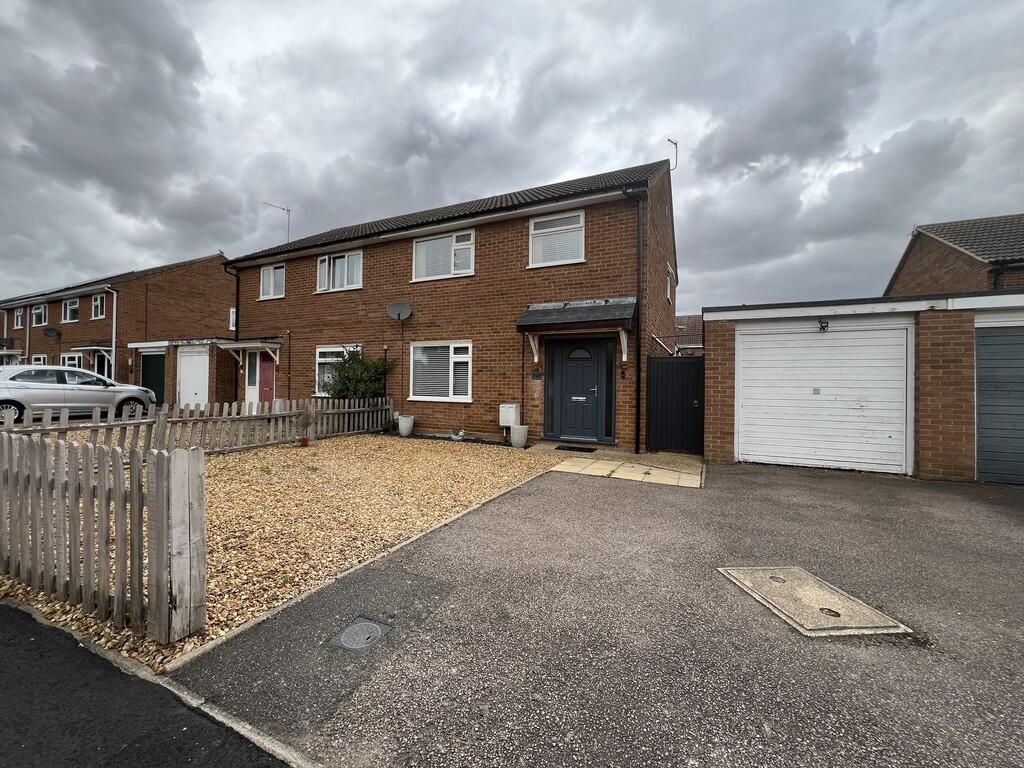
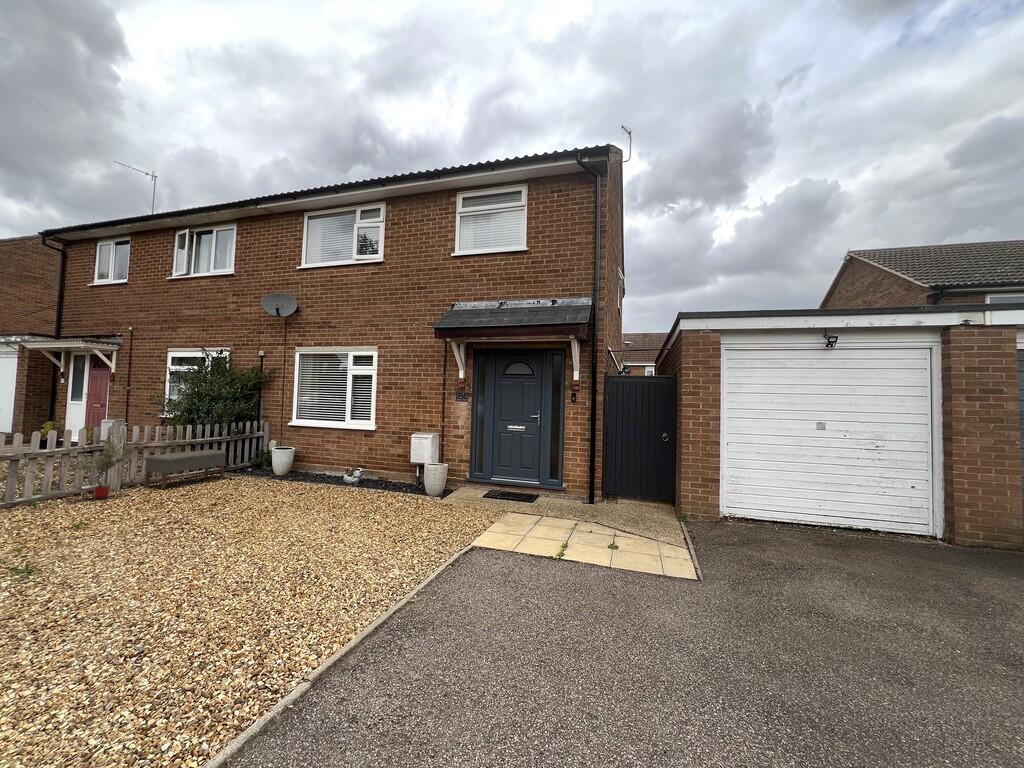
bench: none [323,417,371,442] -> present [145,450,226,489]

